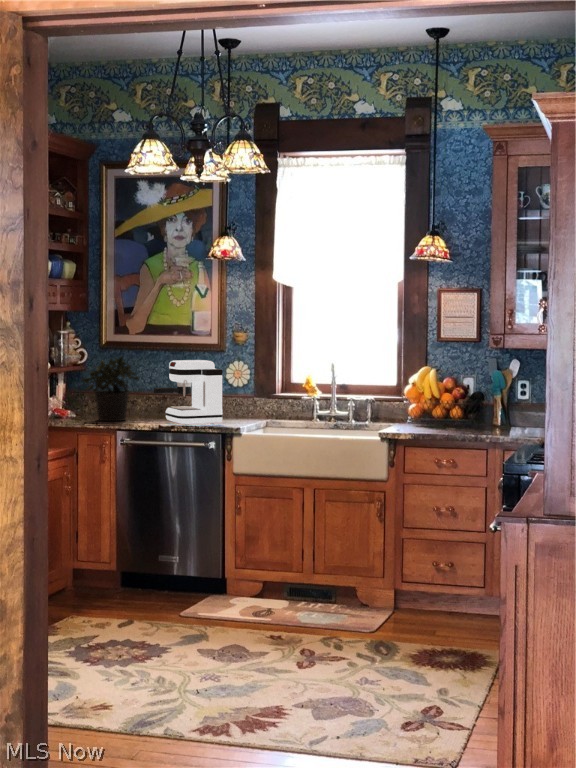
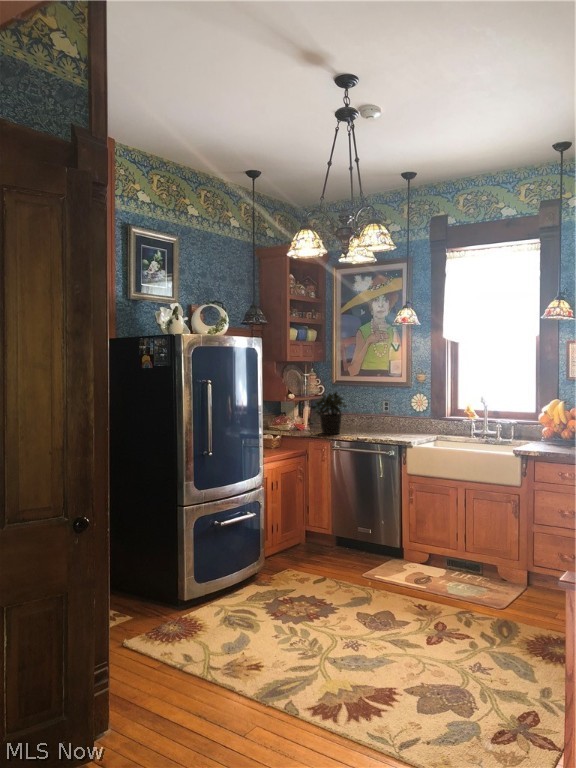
coffee maker: present [154,360,223,425] -> none [354,394,400,439]

